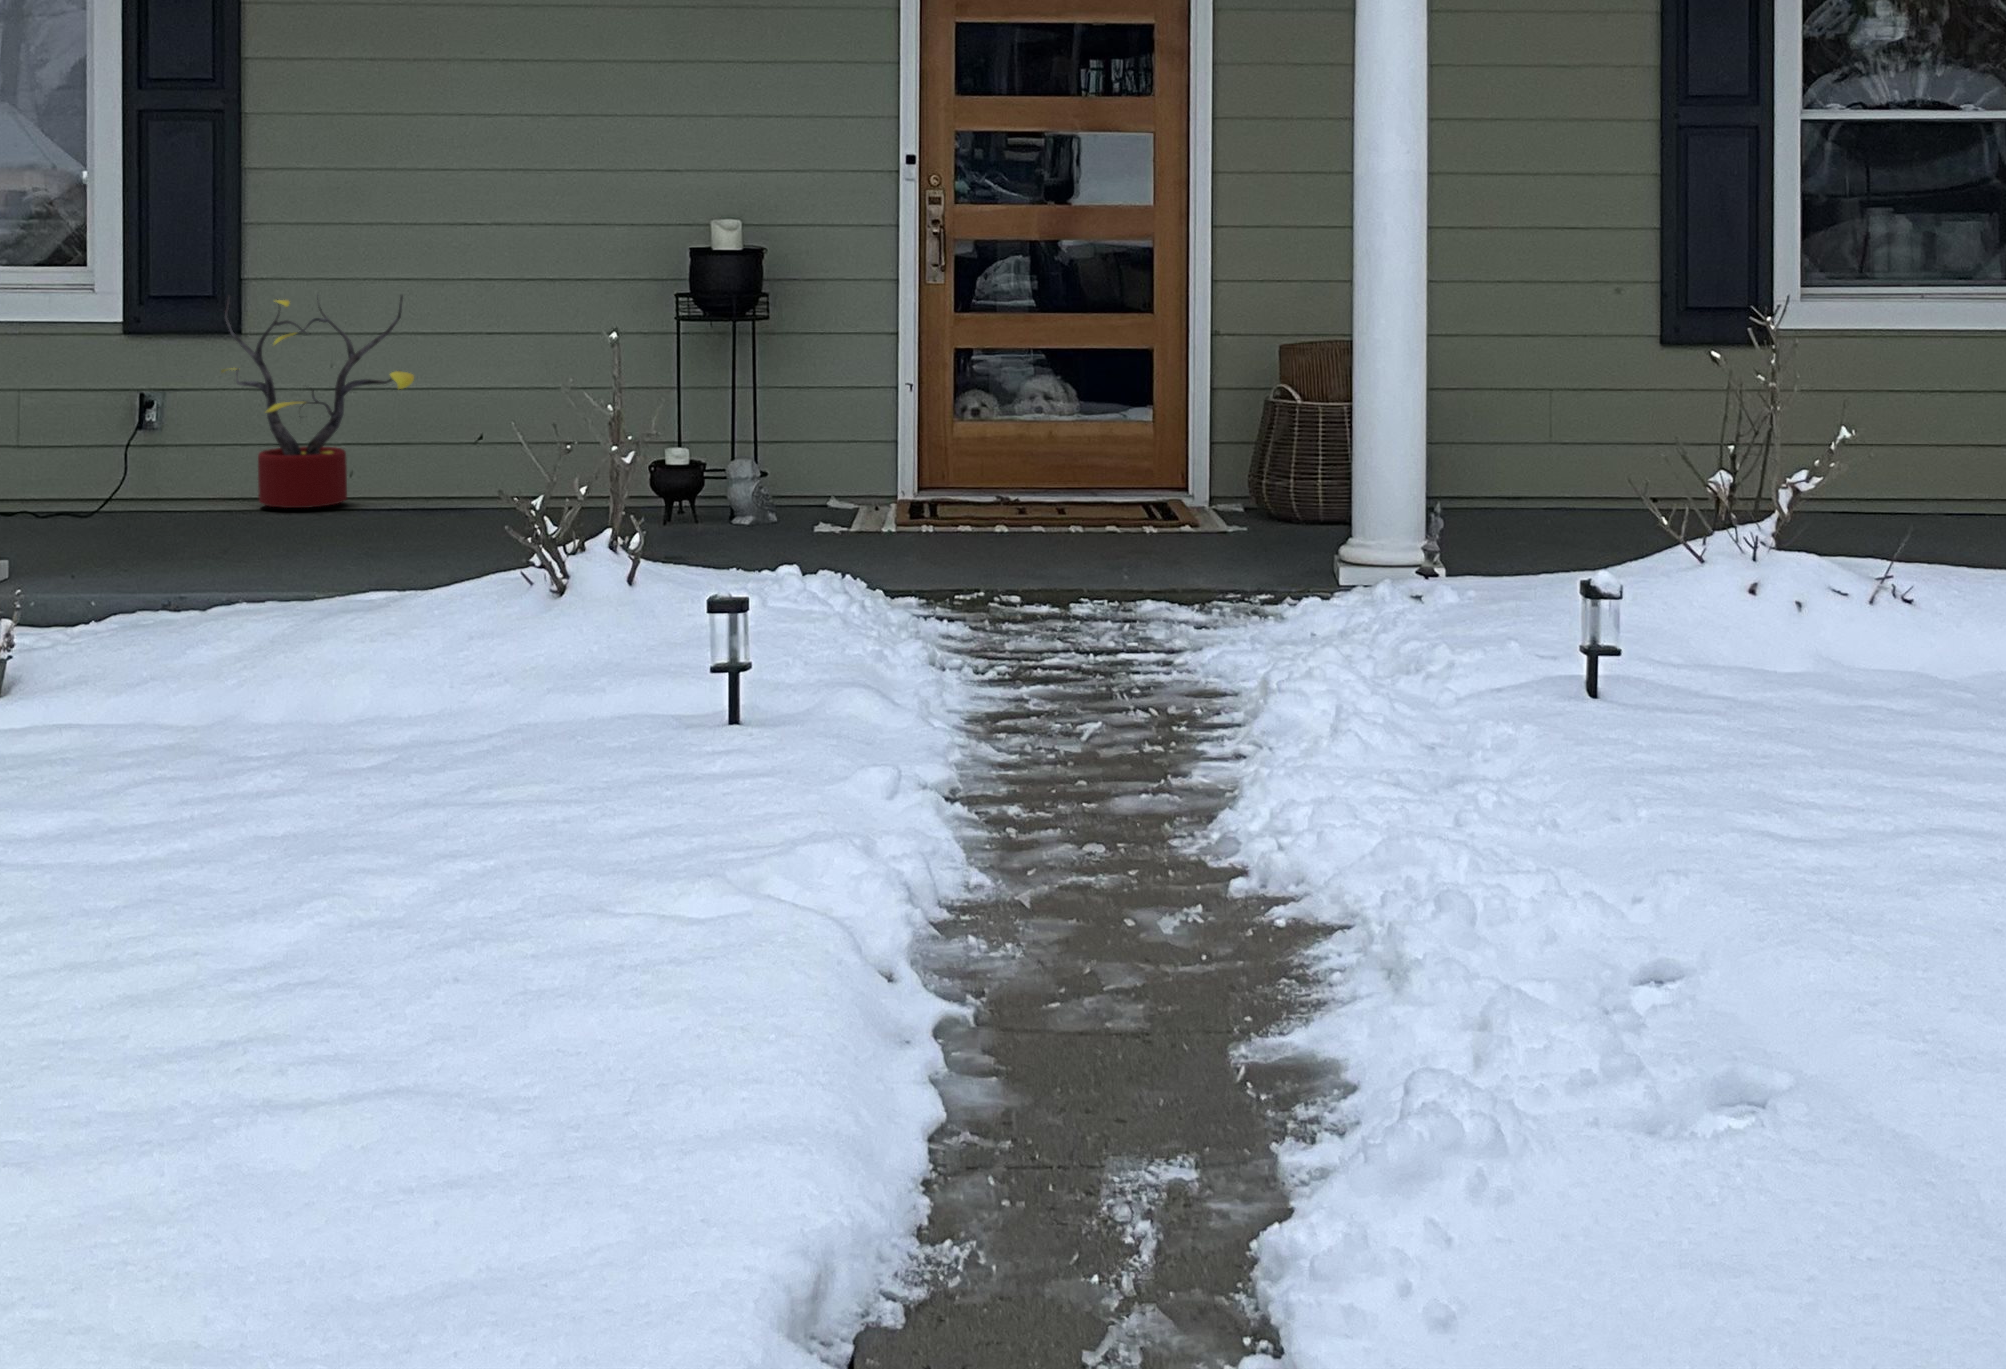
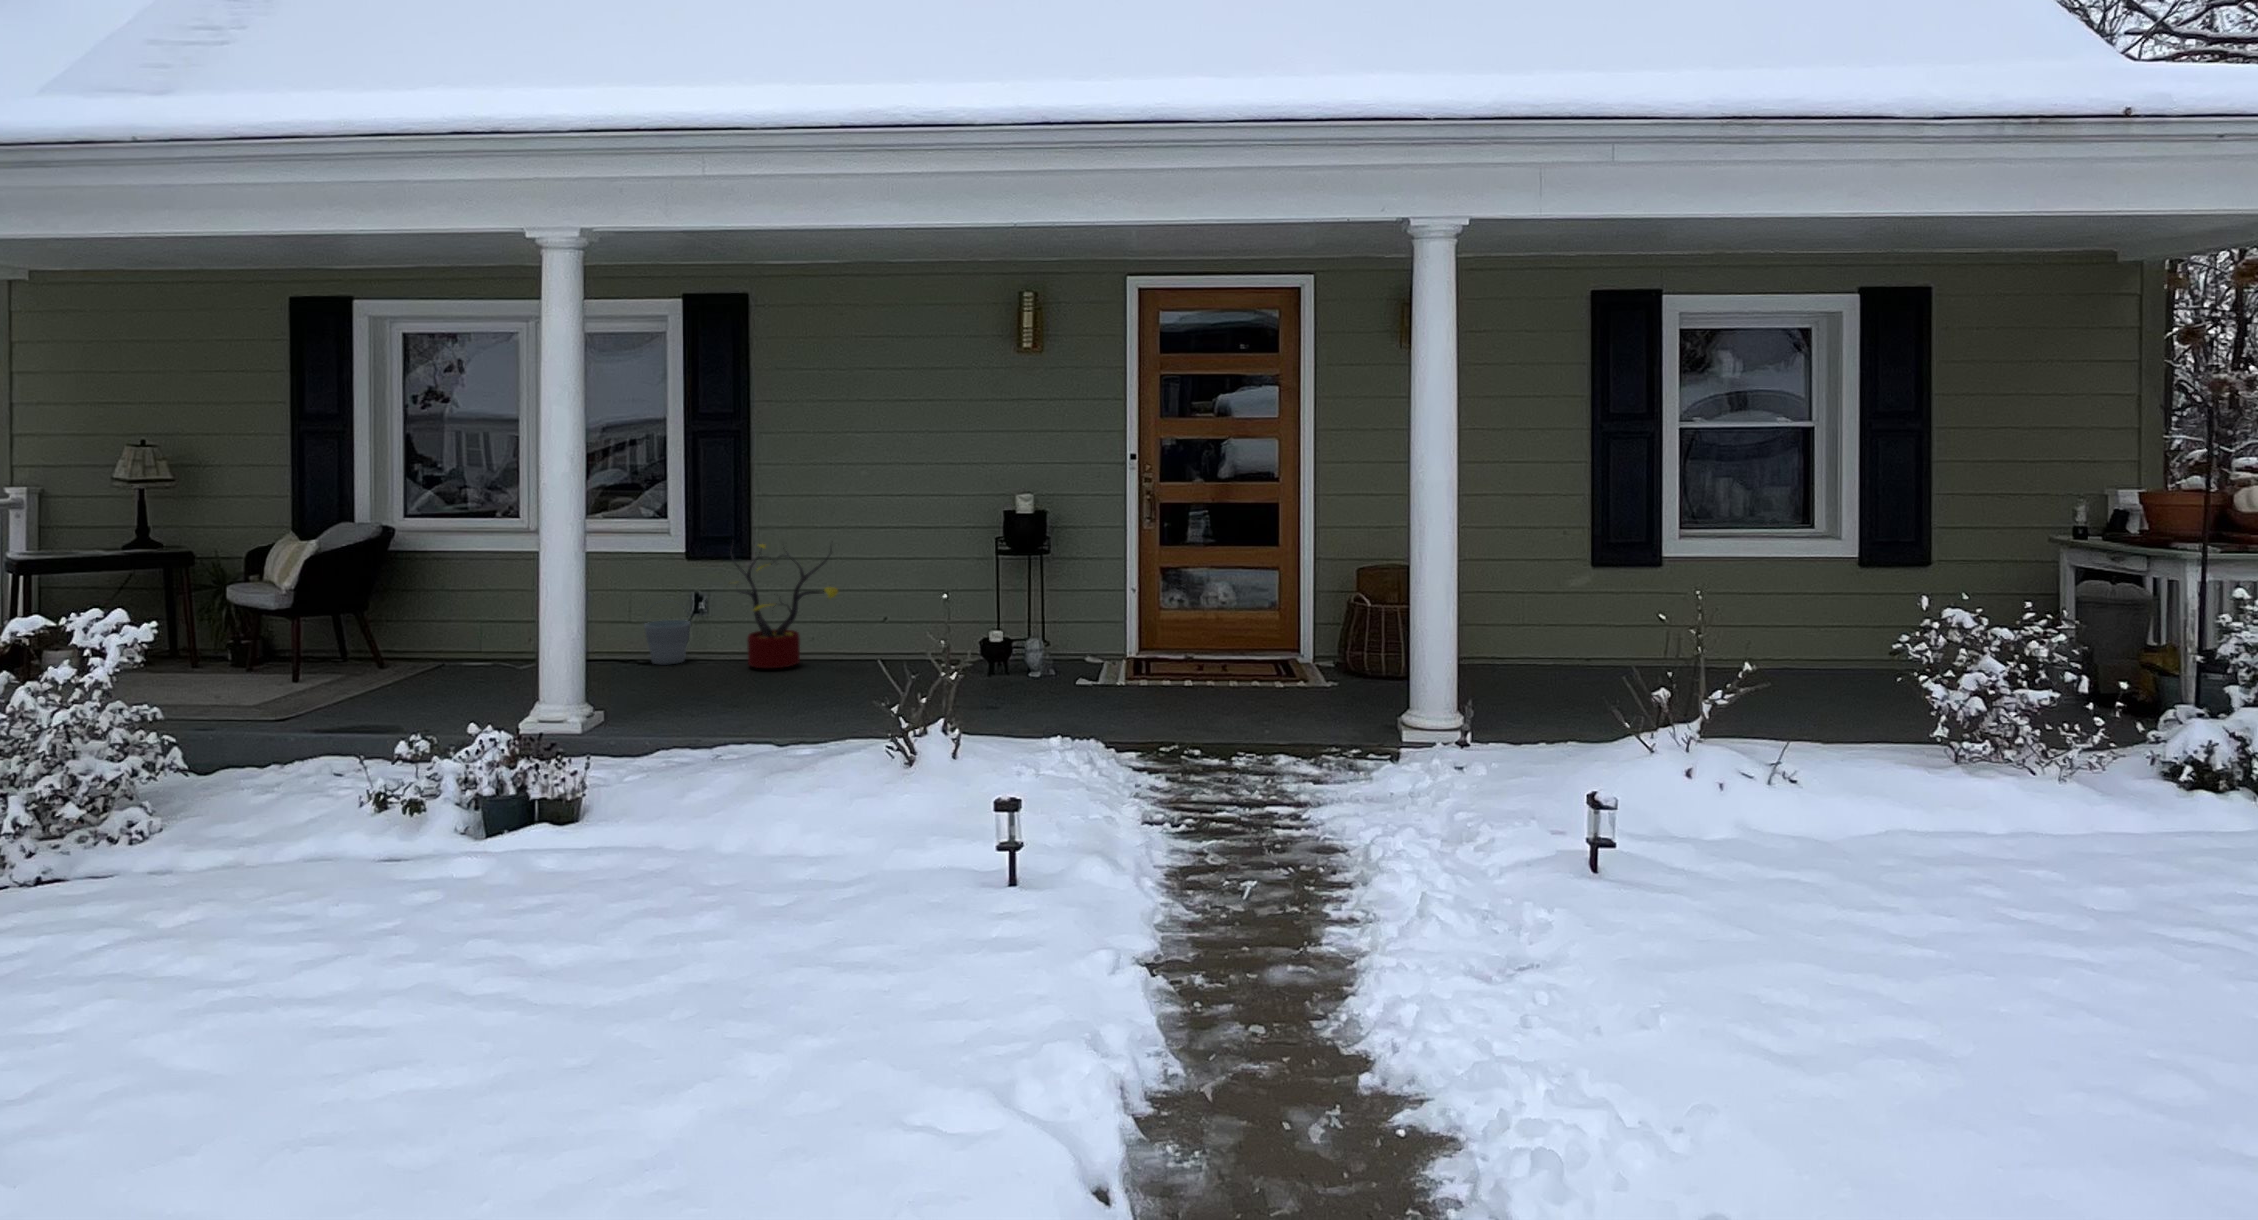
bucket: none [75,397,158,506] -> present [644,600,691,665]

